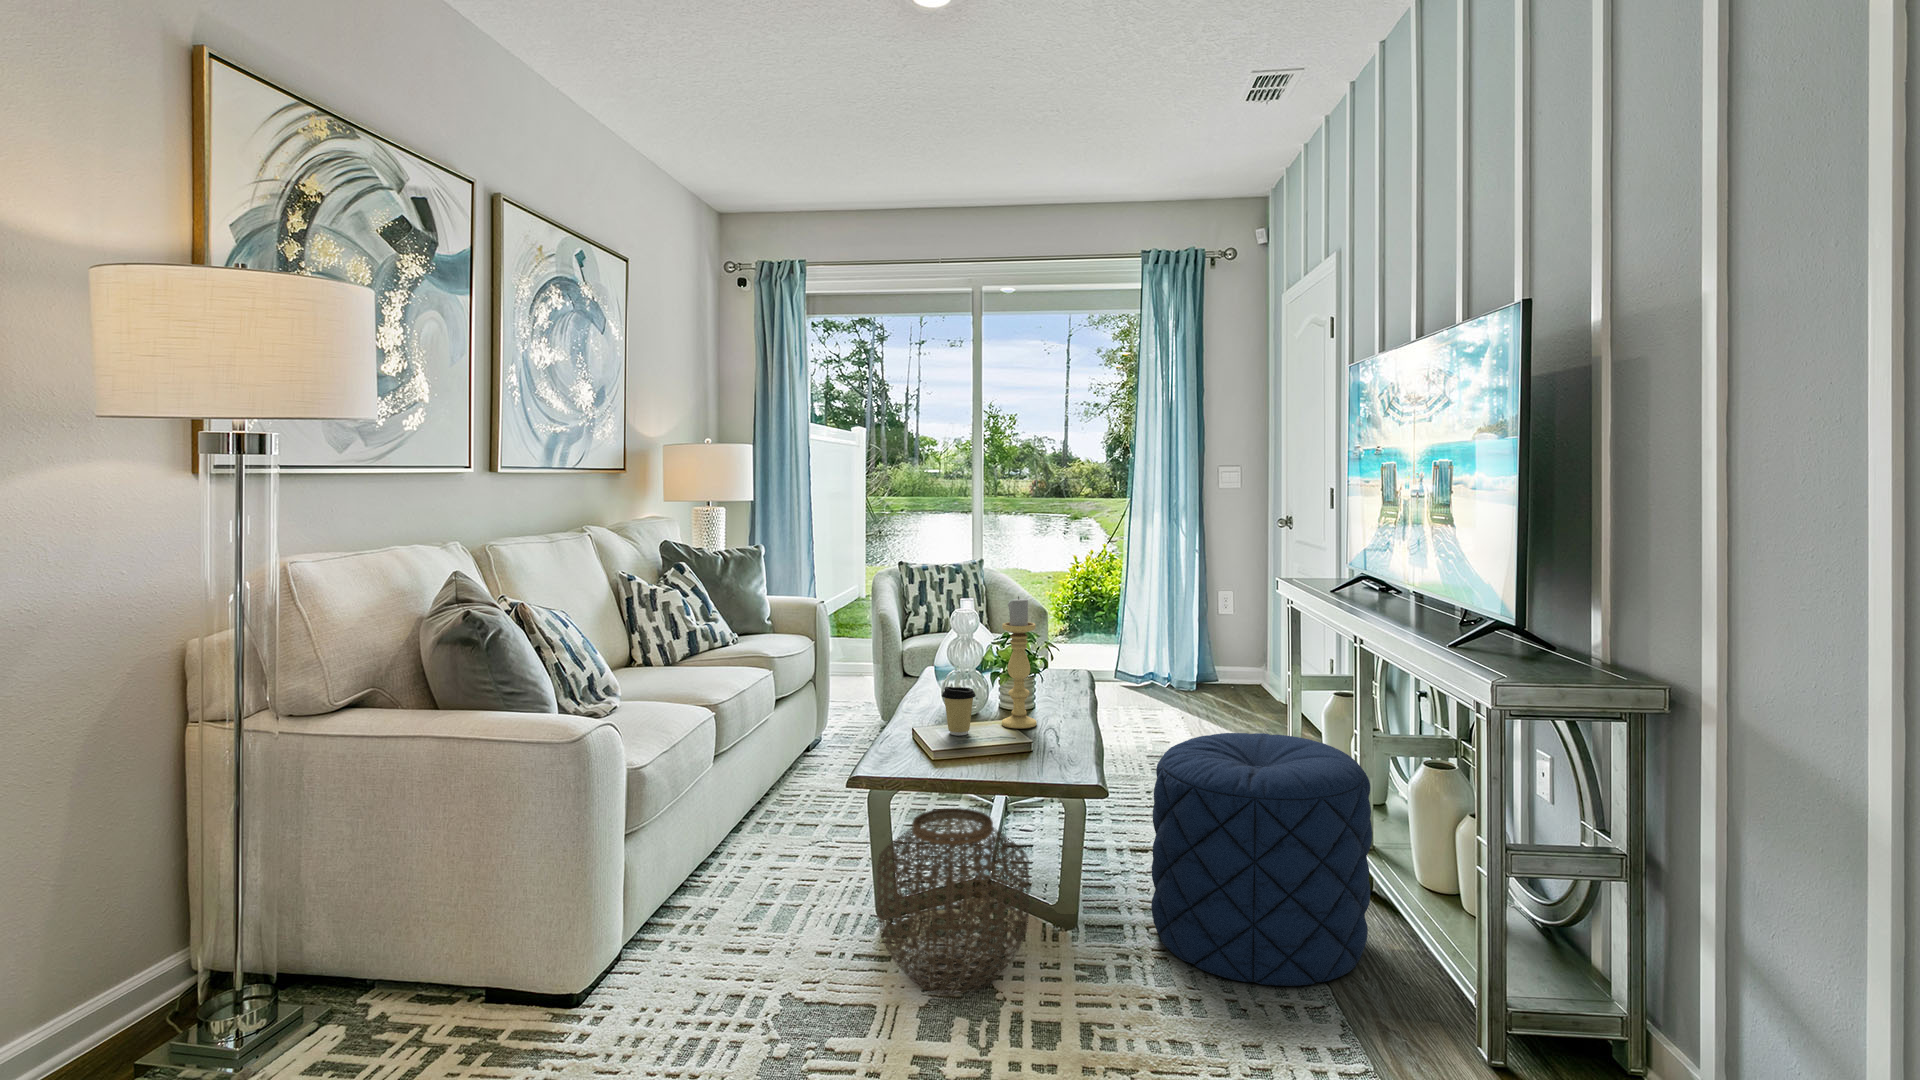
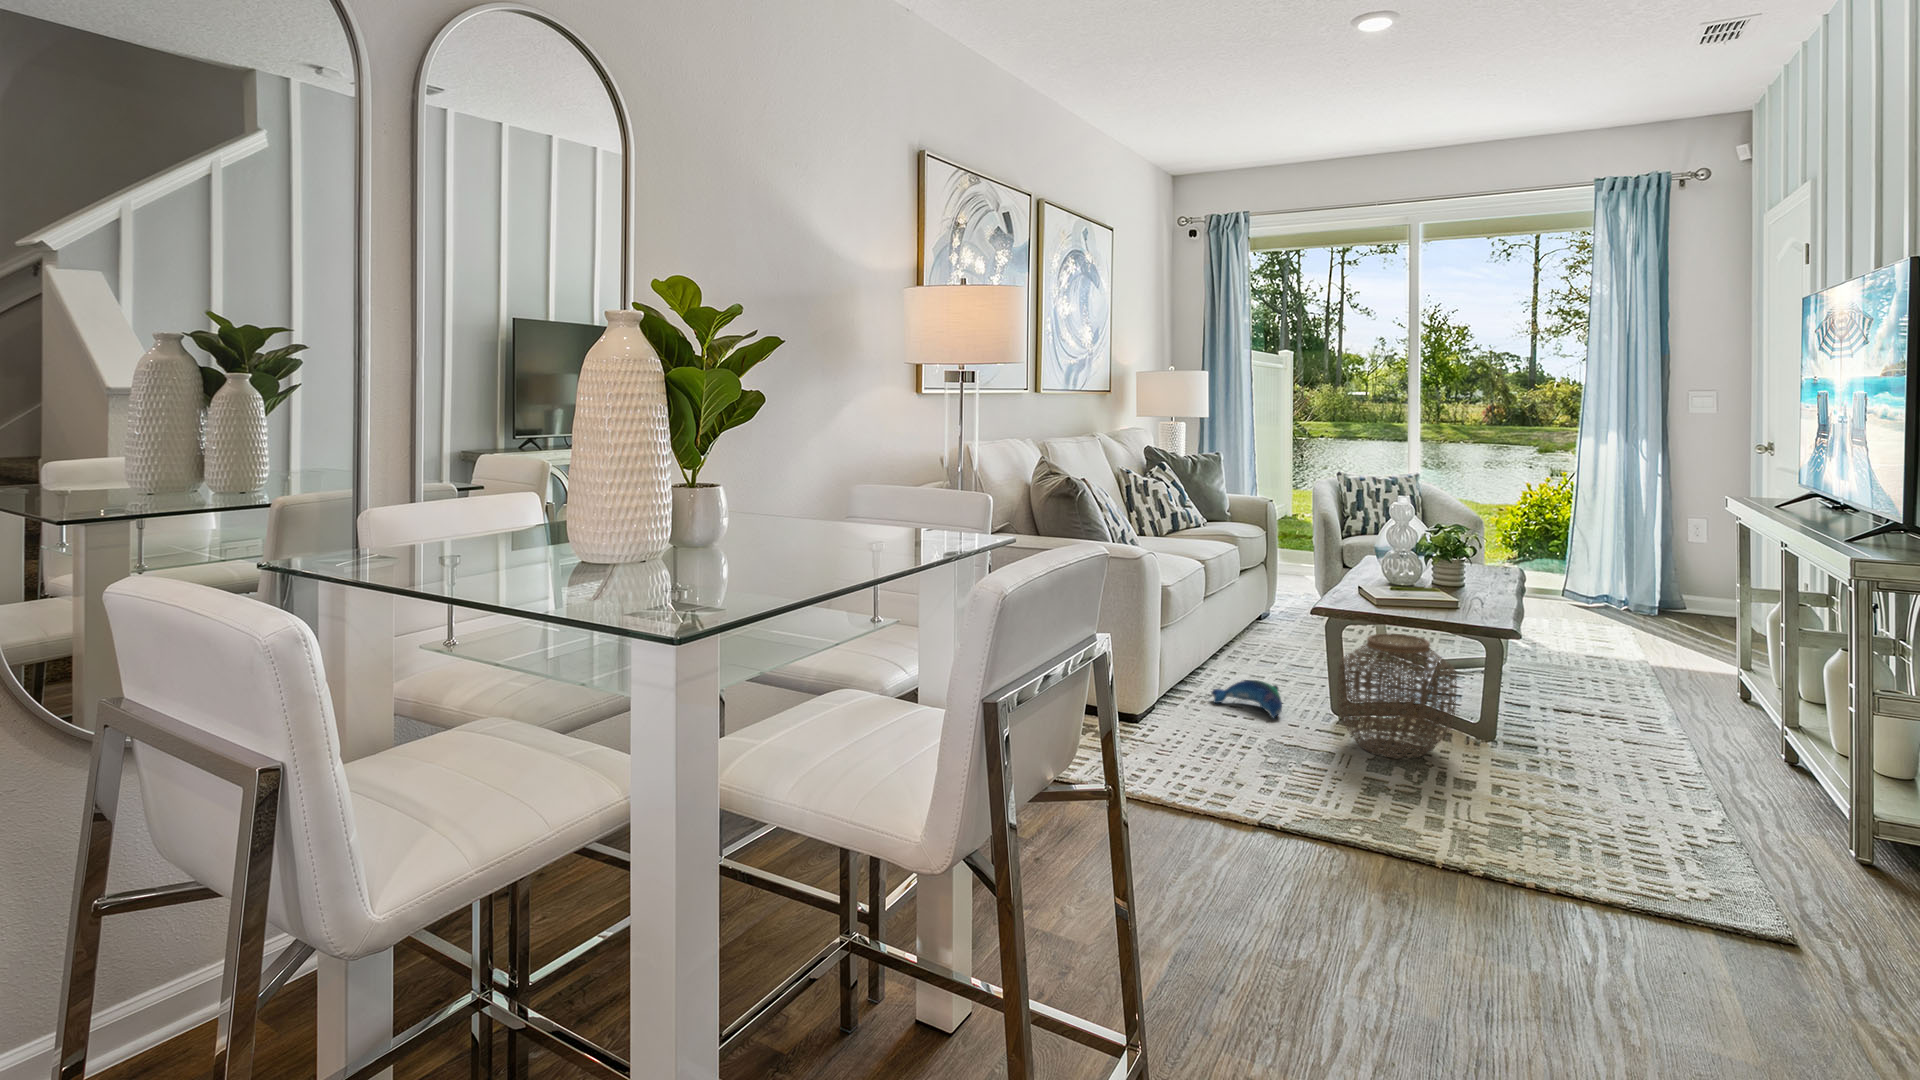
candle holder: present [1002,597,1037,729] -> none [1436,488,1470,591]
coffee cup: present [942,687,976,735] -> none [1388,554,1416,591]
pouf: present [1151,733,1372,986] -> none [1559,602,1772,789]
plush toy: none [718,876,812,939] -> present [1211,680,1282,718]

